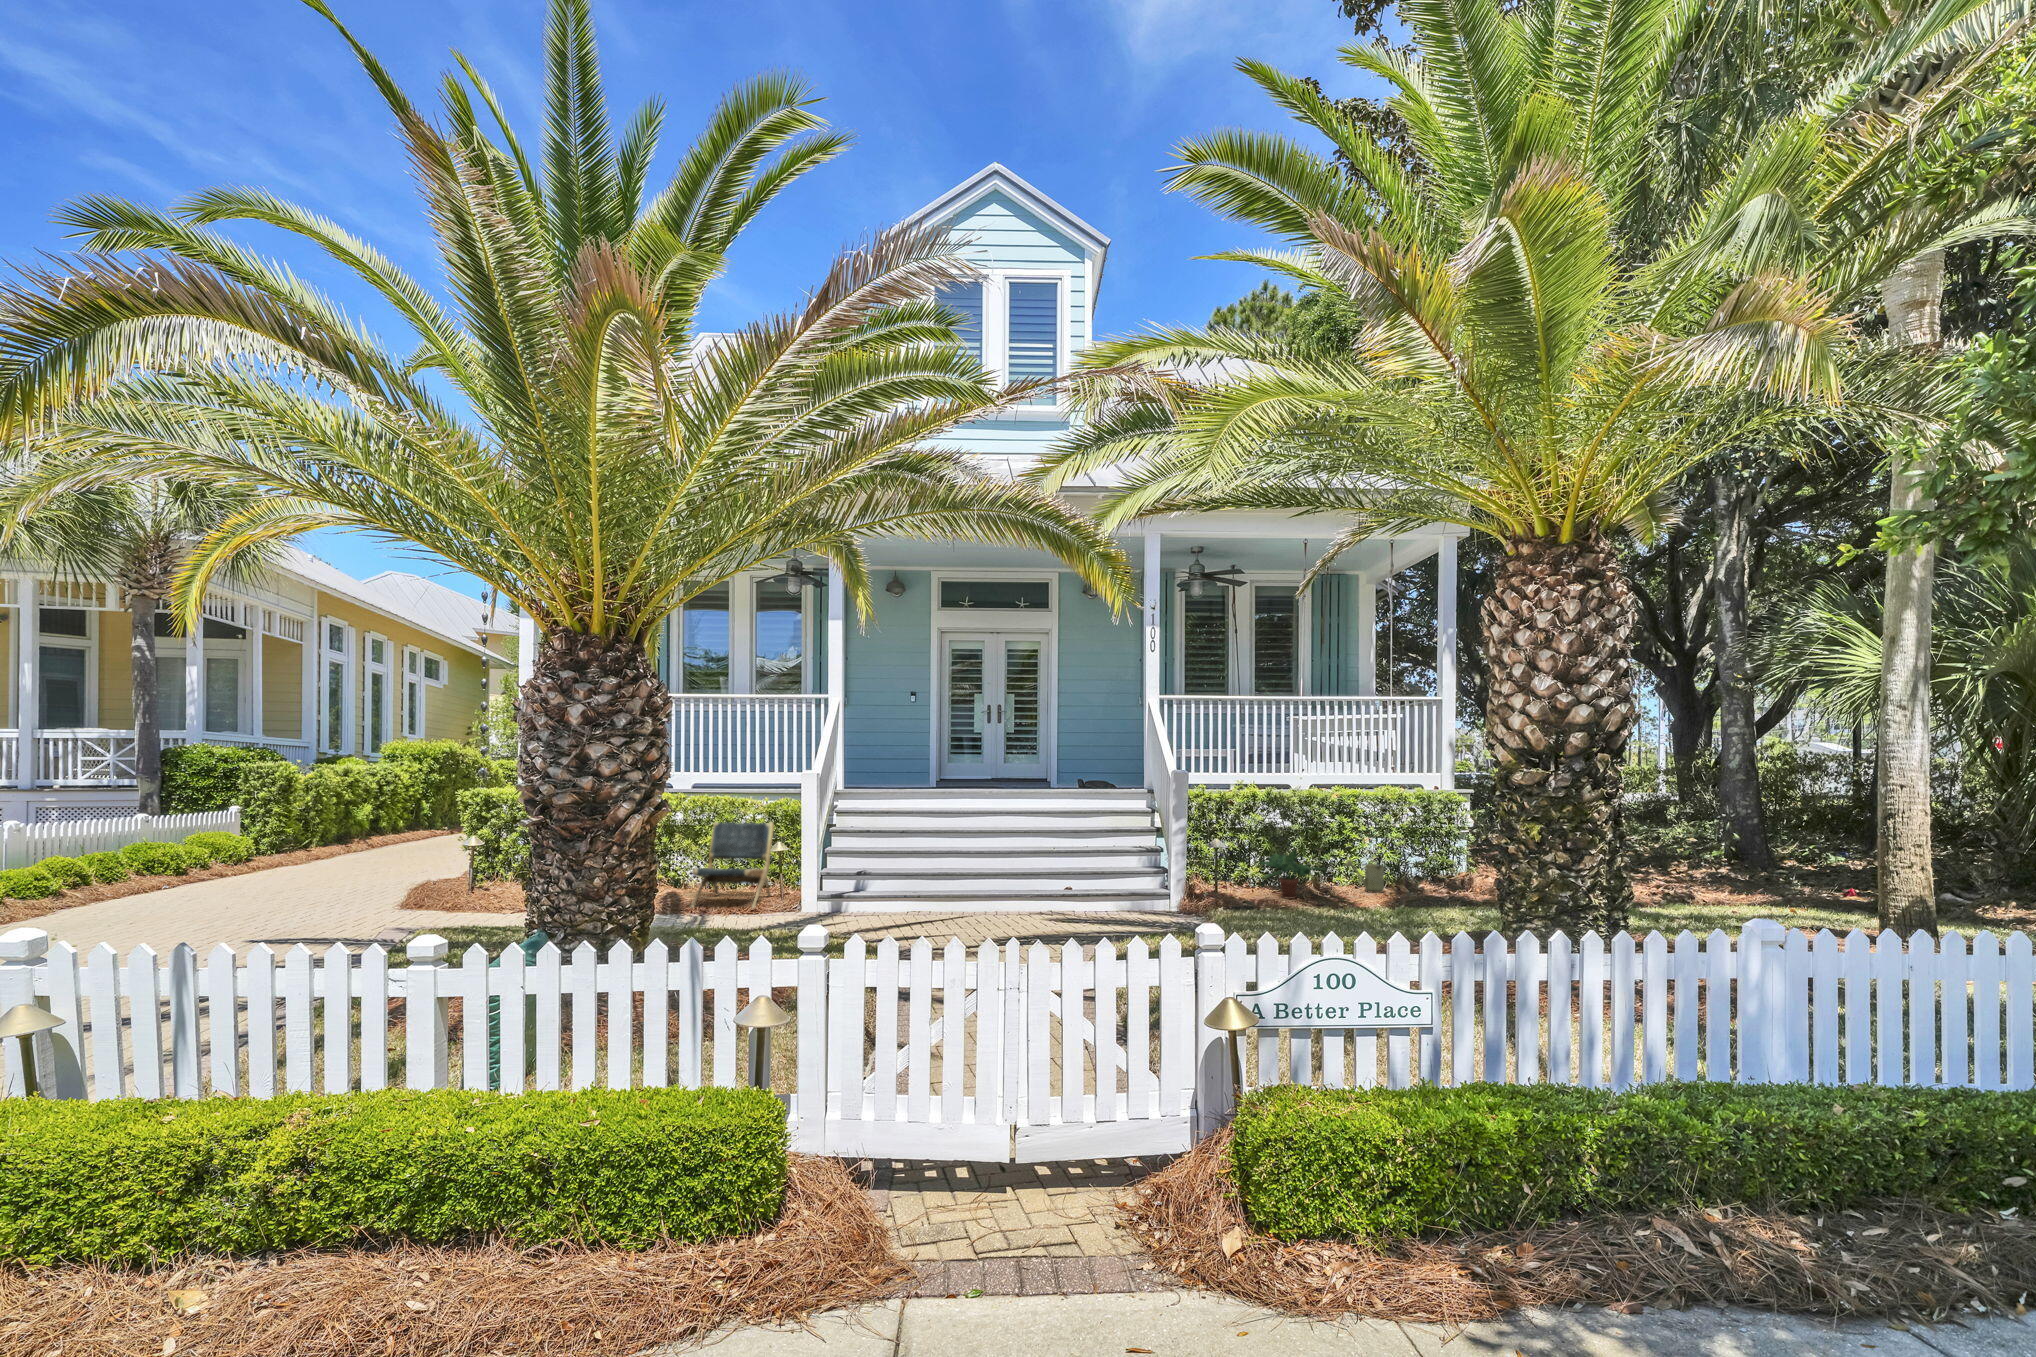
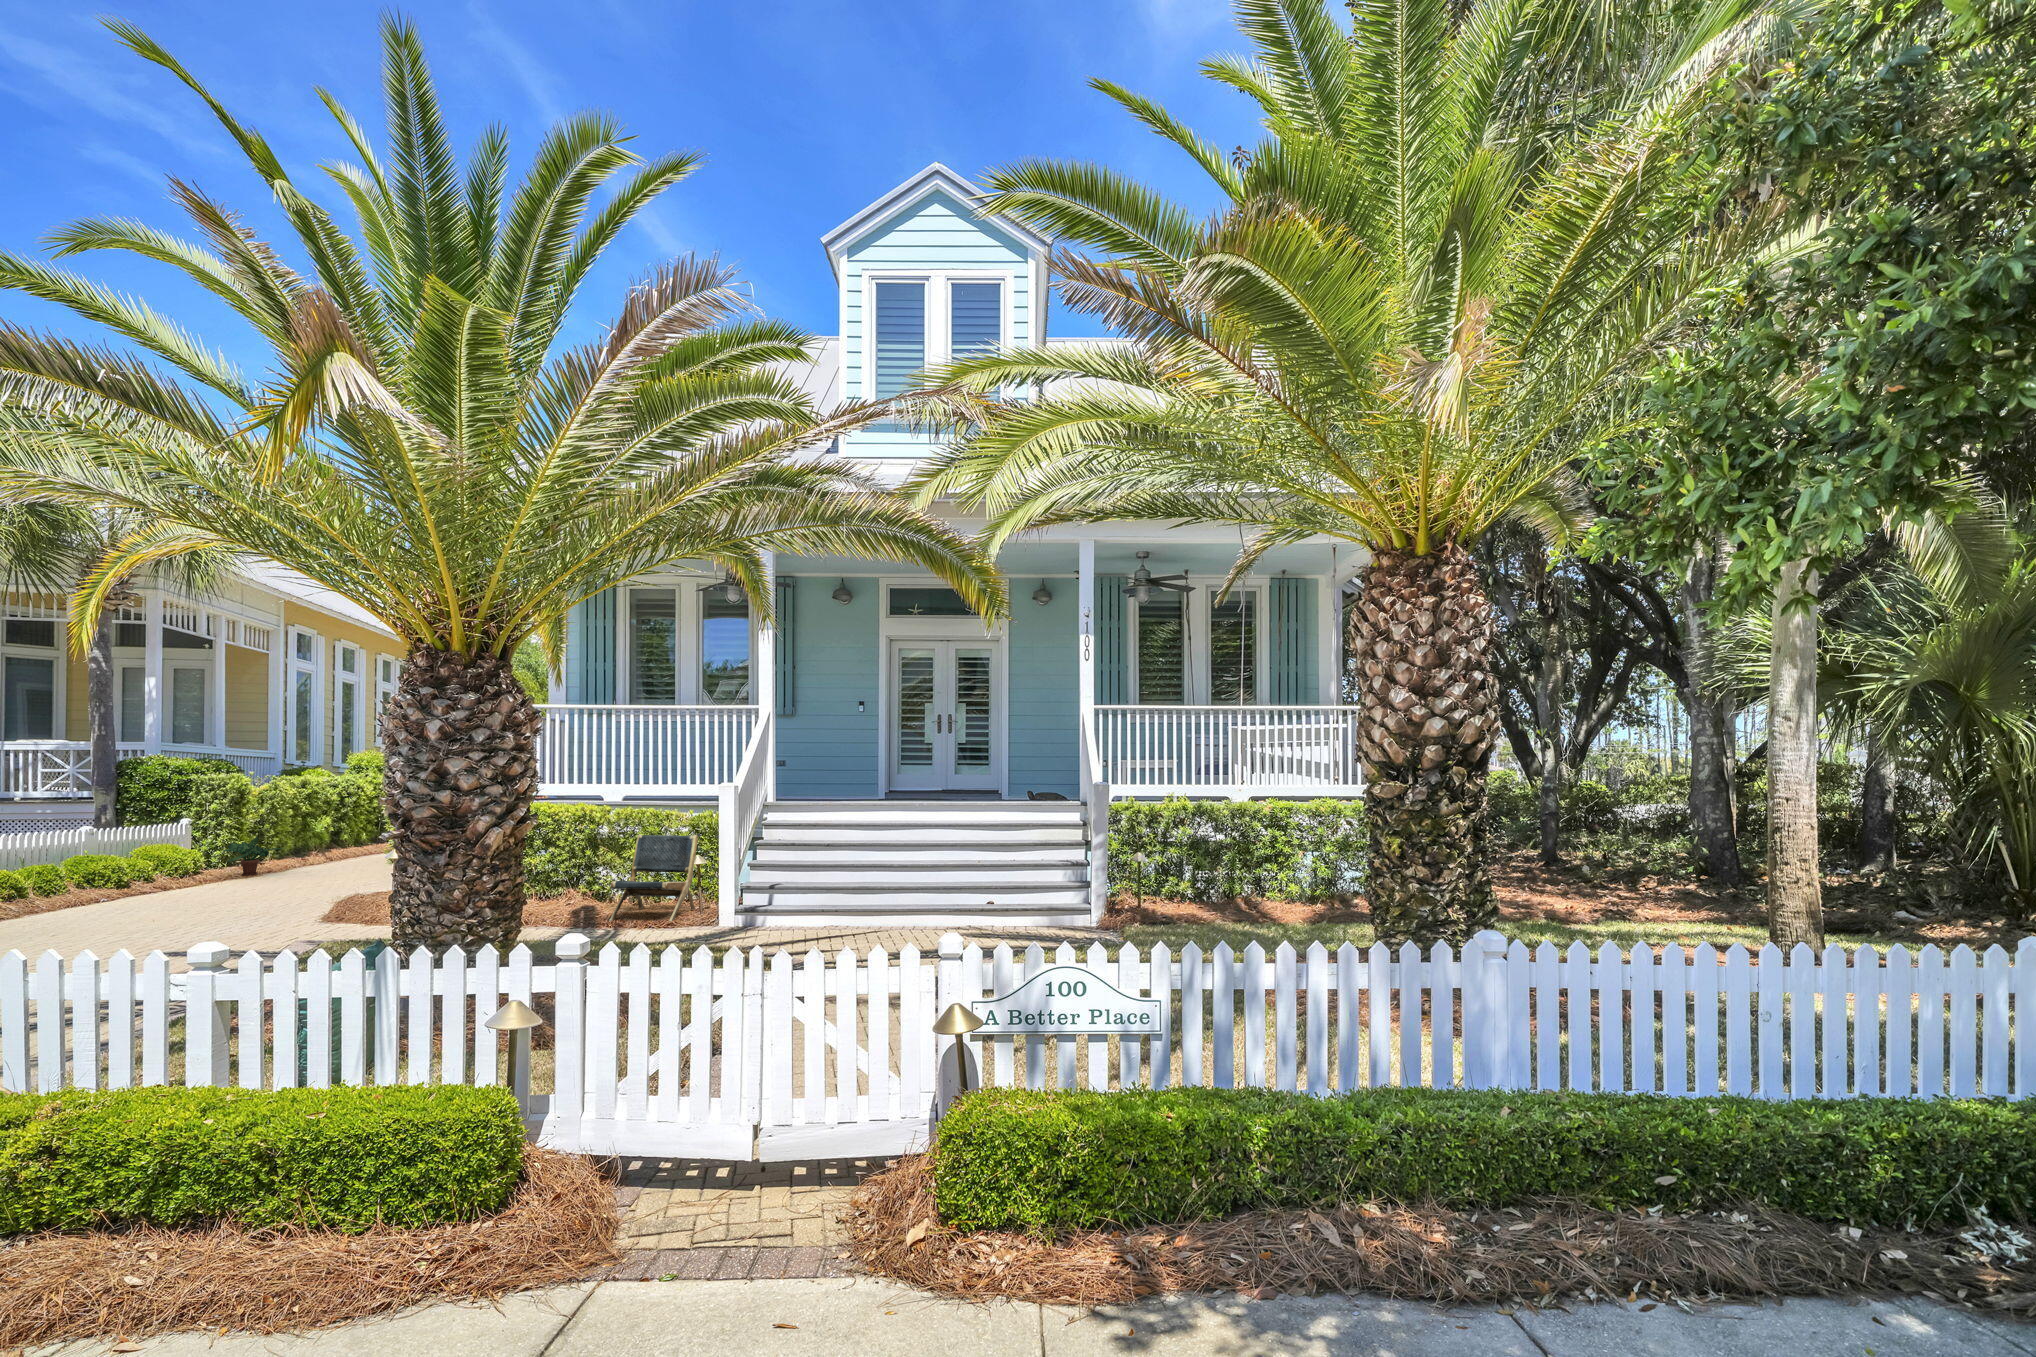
potted plant: present [1260,851,1321,899] -> present [223,837,284,876]
watering can: present [1346,859,1386,893] -> none [1280,868,1323,908]

